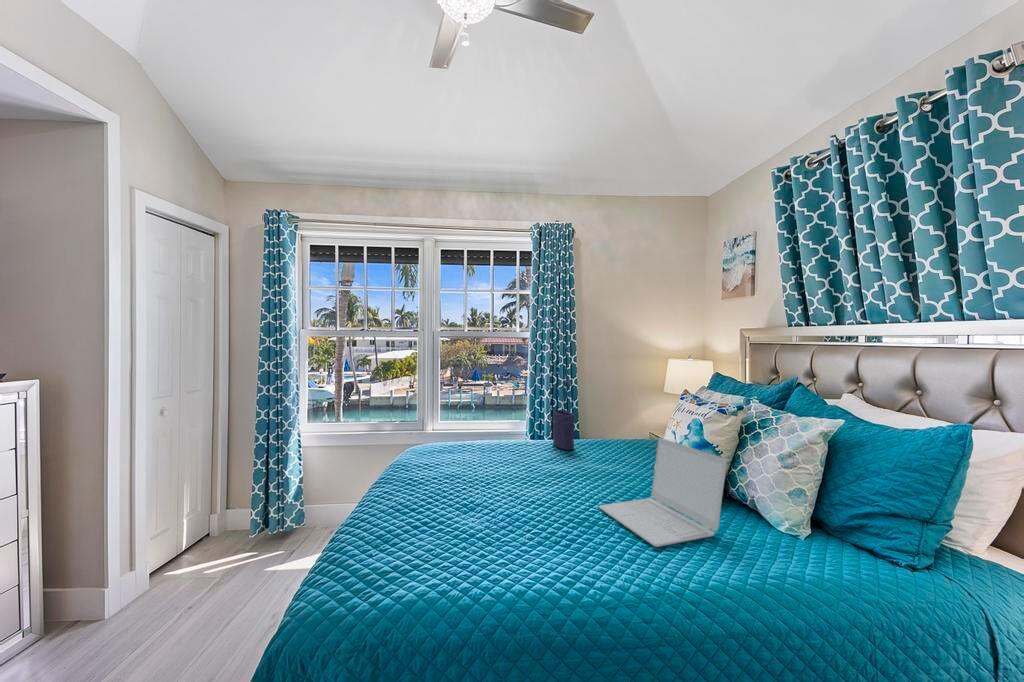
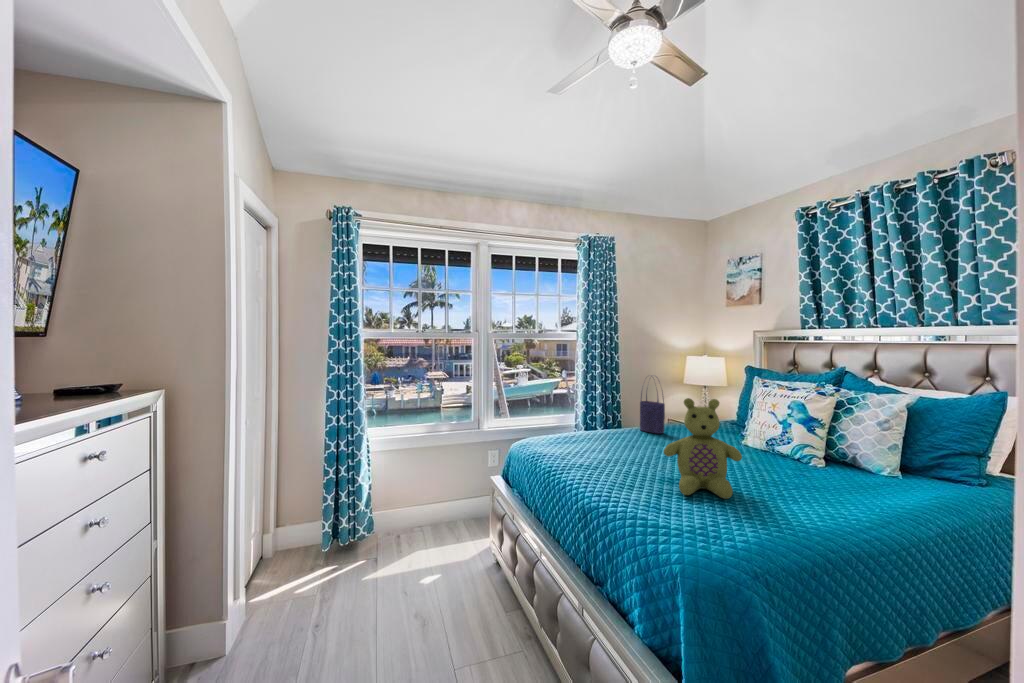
stuffed bear: none [430,409,524,541] -> present [664,398,742,499]
laptop: present [599,438,726,547] -> none [762,414,865,488]

